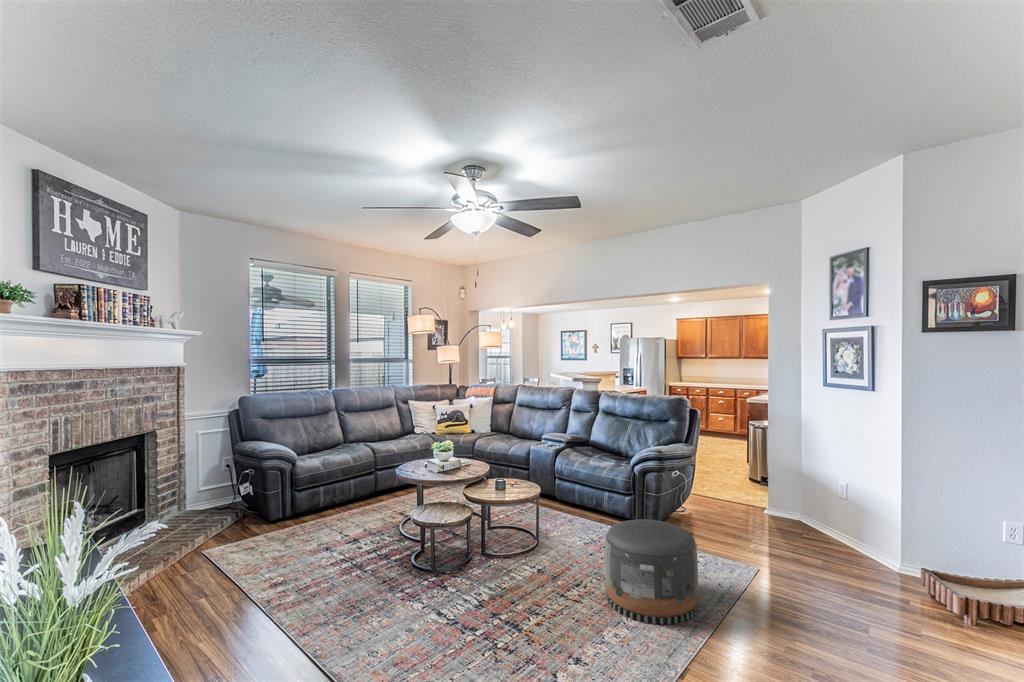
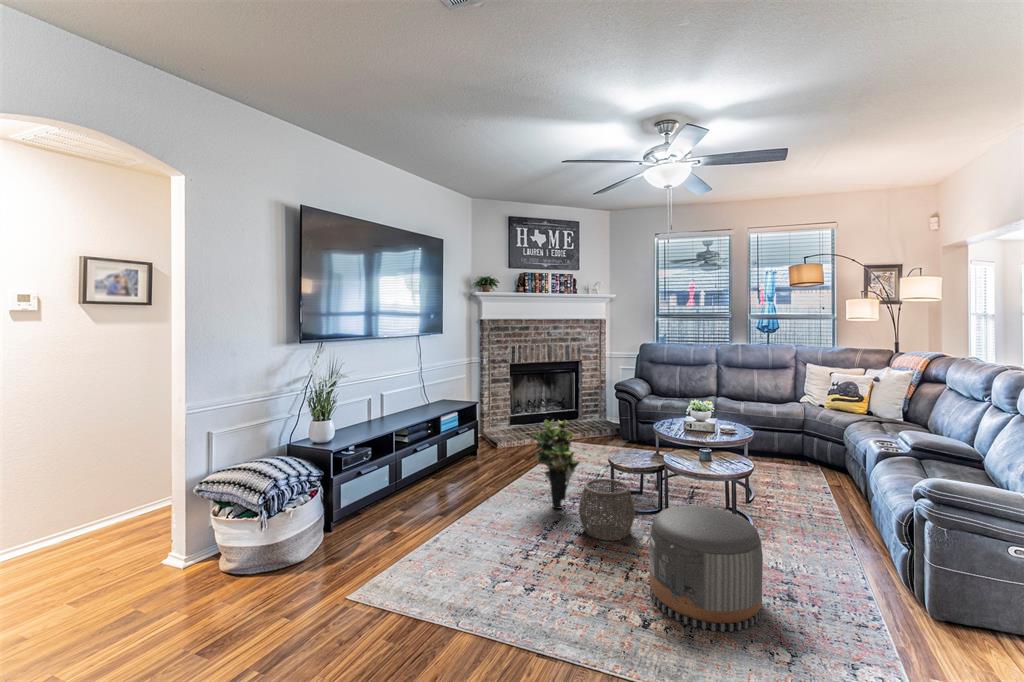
potted plant: none [363,500,435,626] -> present [533,420,580,509]
woven basket: none [475,544,539,621] -> present [579,479,635,541]

